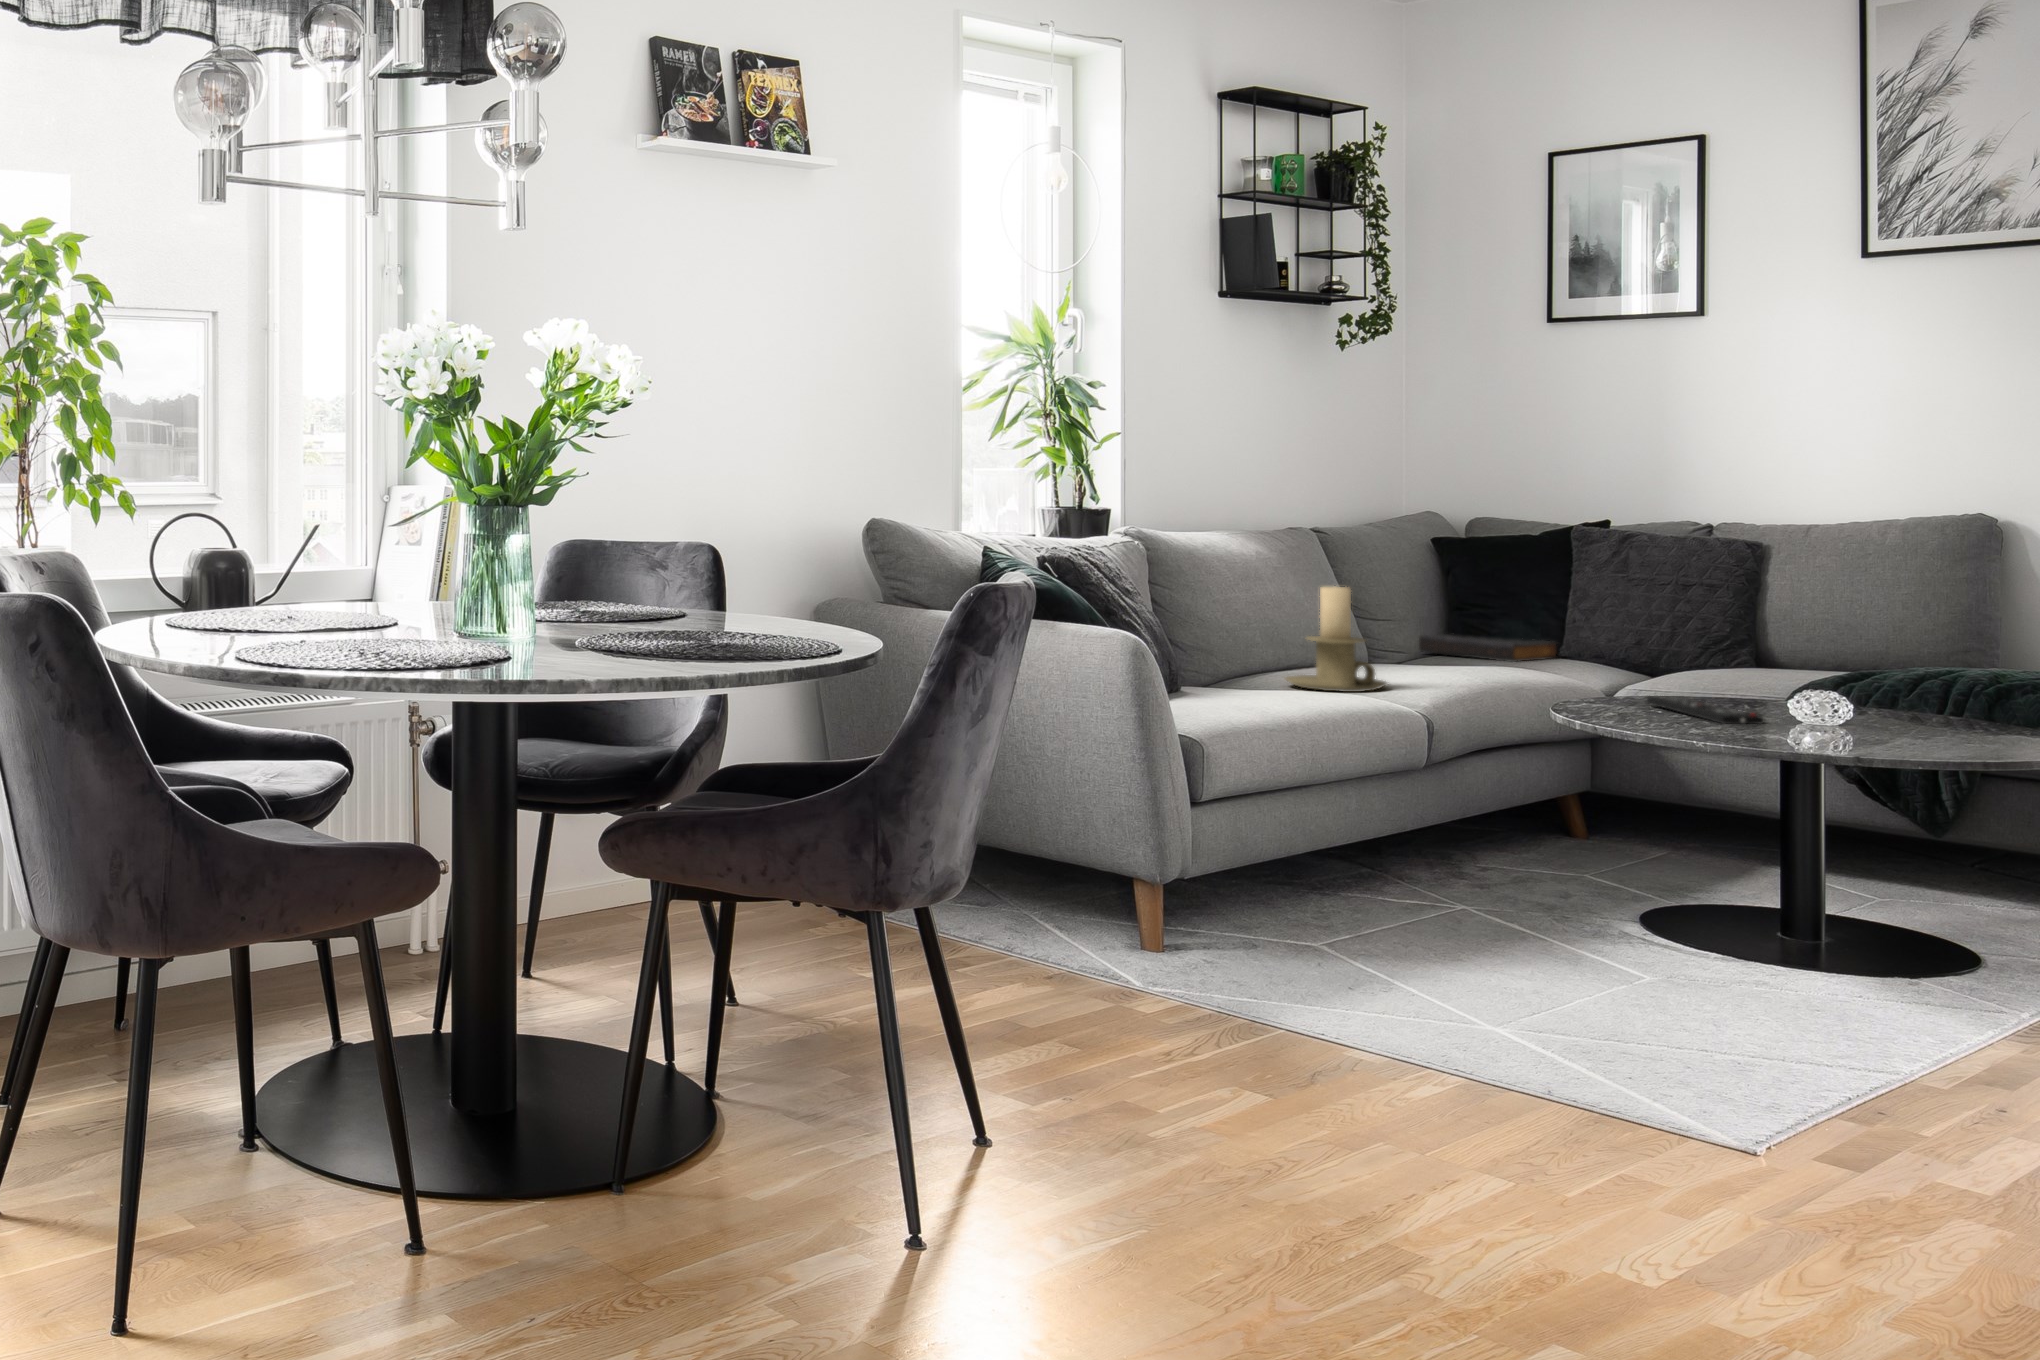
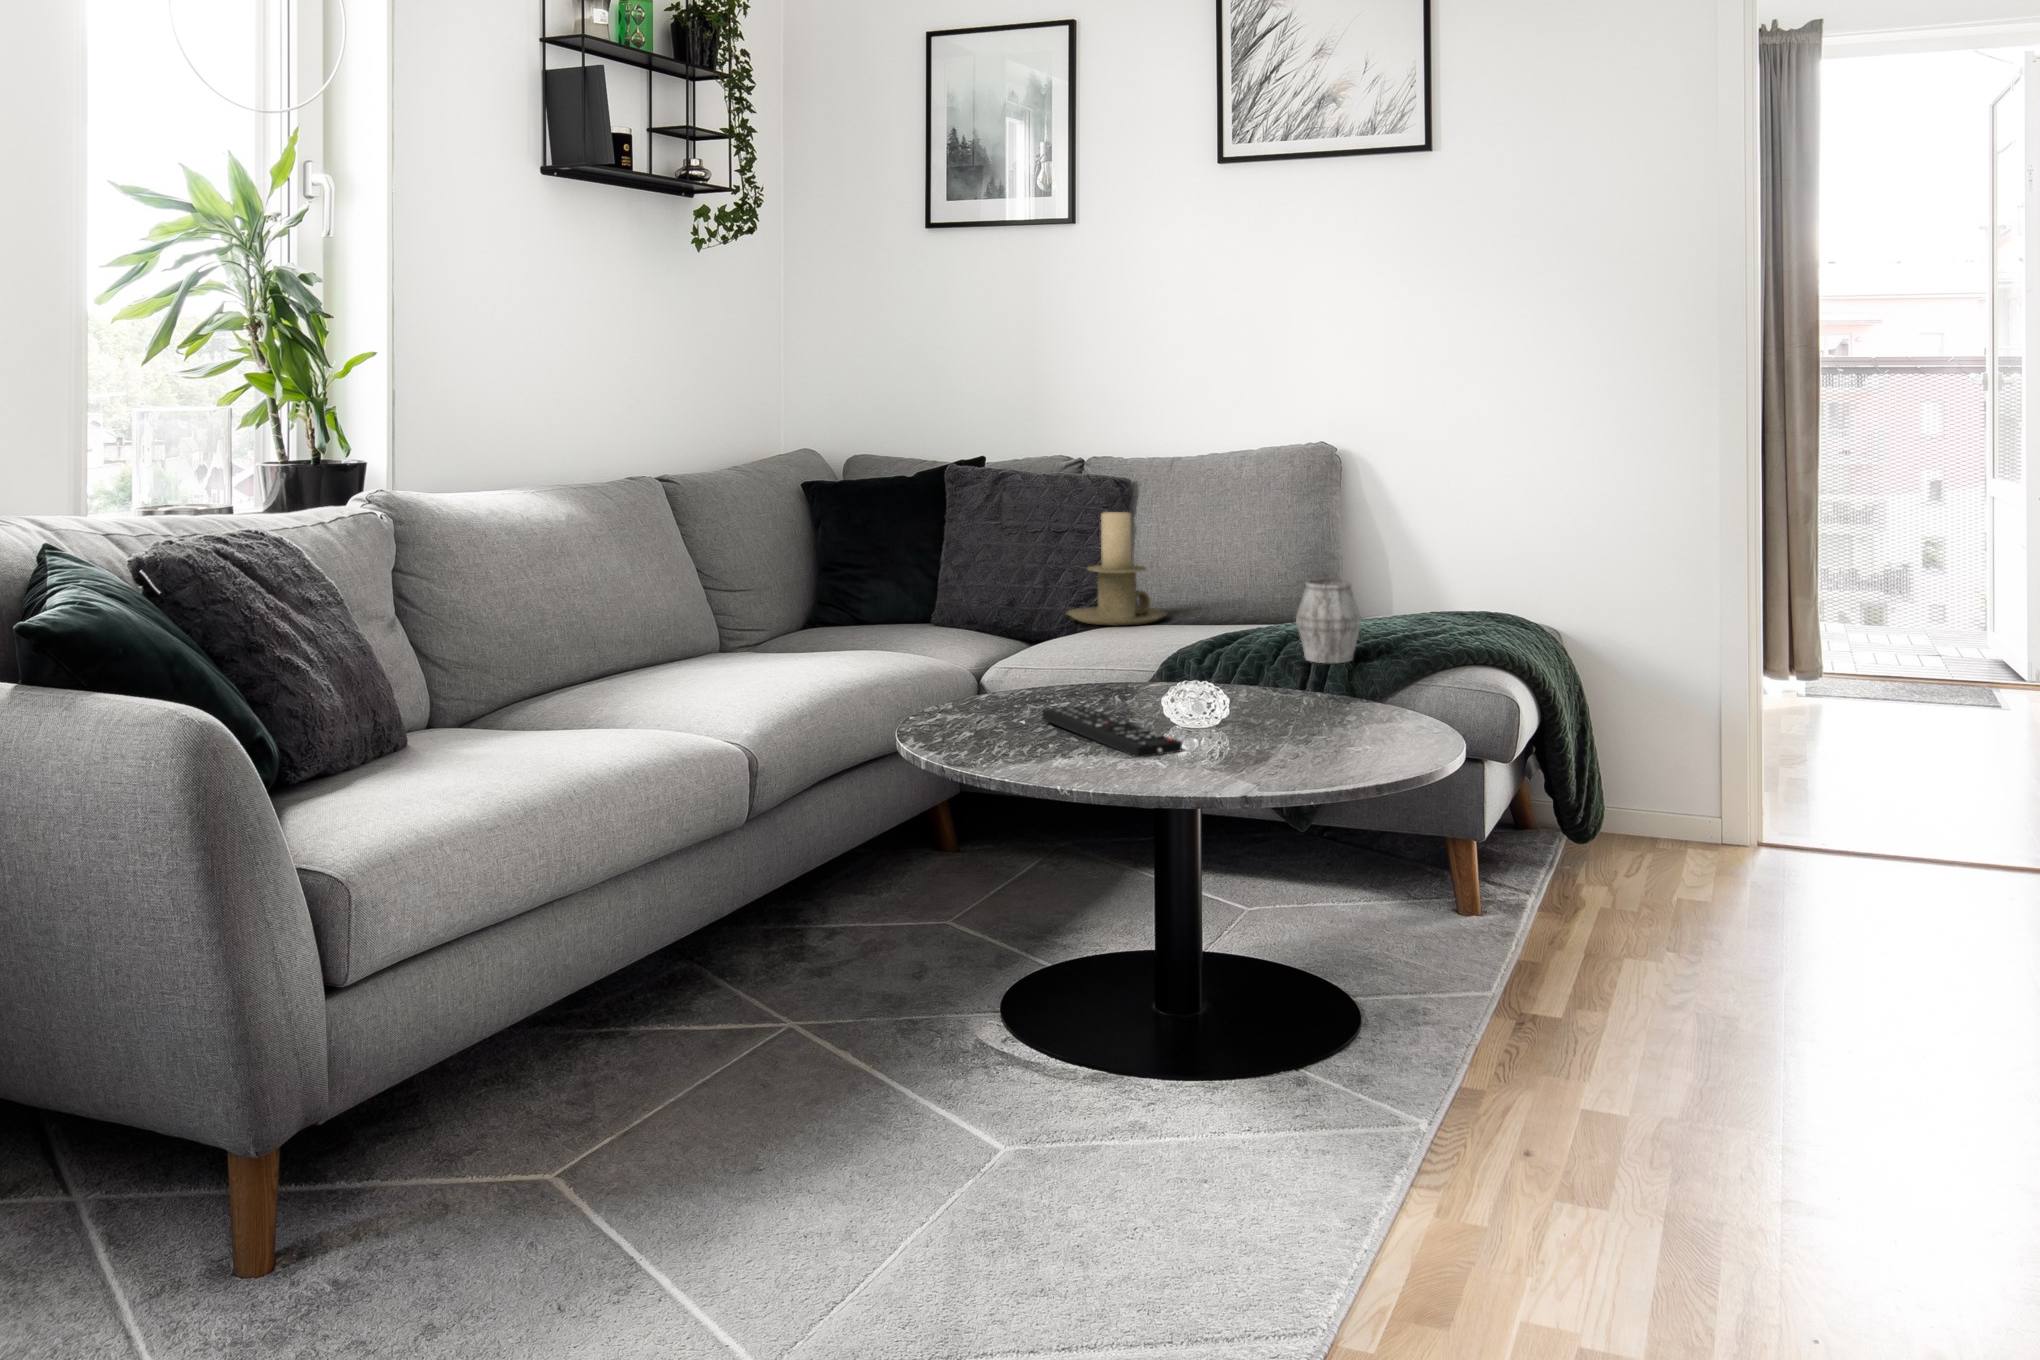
candle holder: present [1286,587,1387,692] -> present [1067,512,1167,626]
mug: none [1913,626,1982,695] -> present [1296,579,1361,663]
book: present [1419,634,1560,662] -> none [781,597,933,637]

